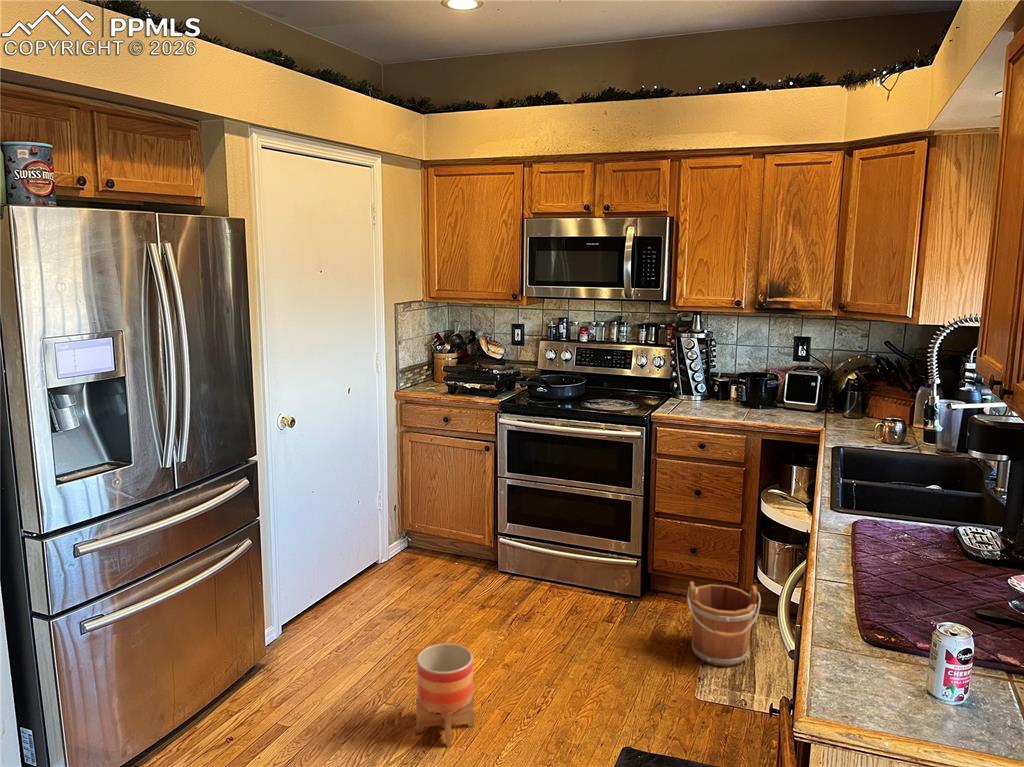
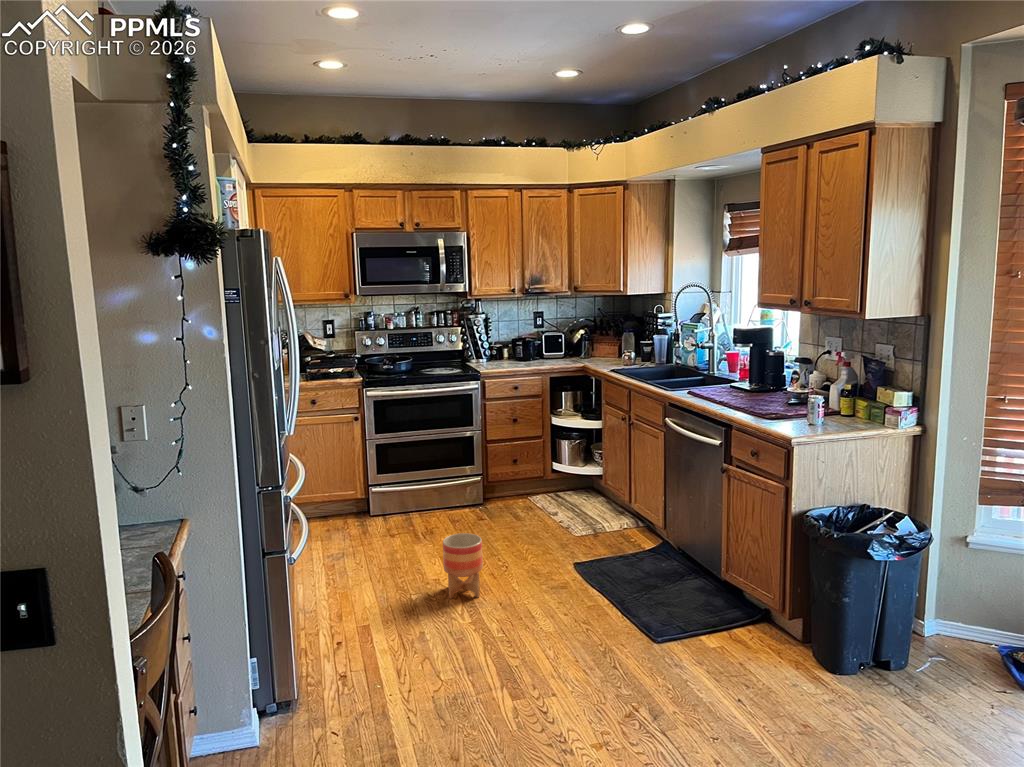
bucket: present [687,581,761,667] -> none [539,466,584,521]

